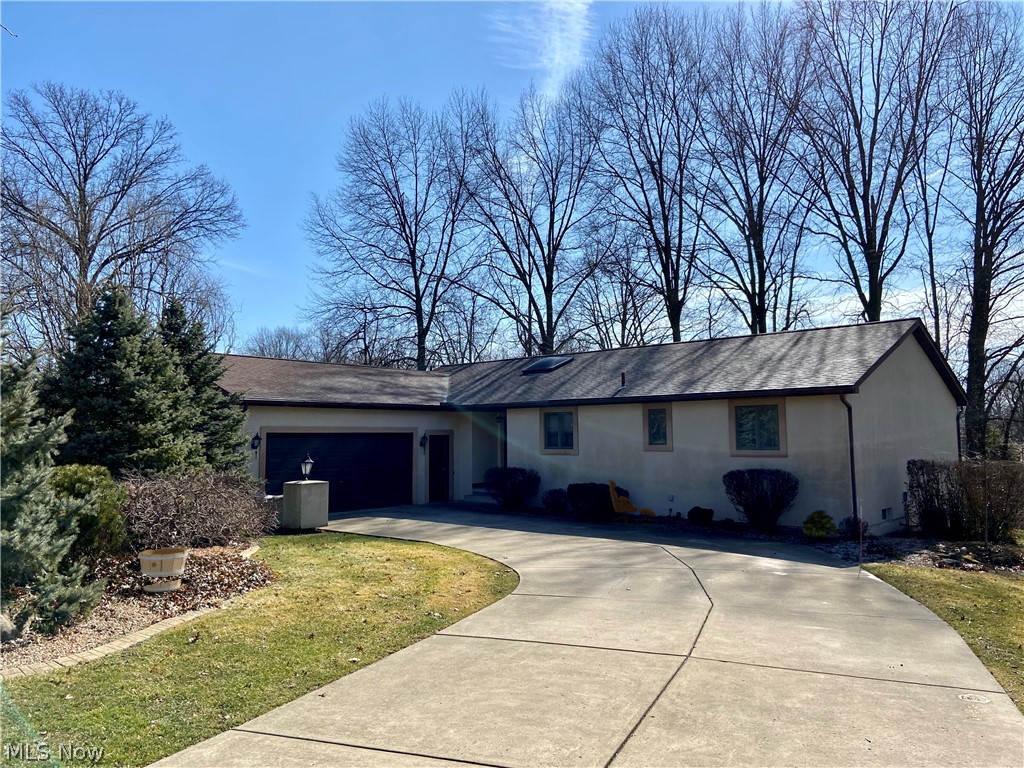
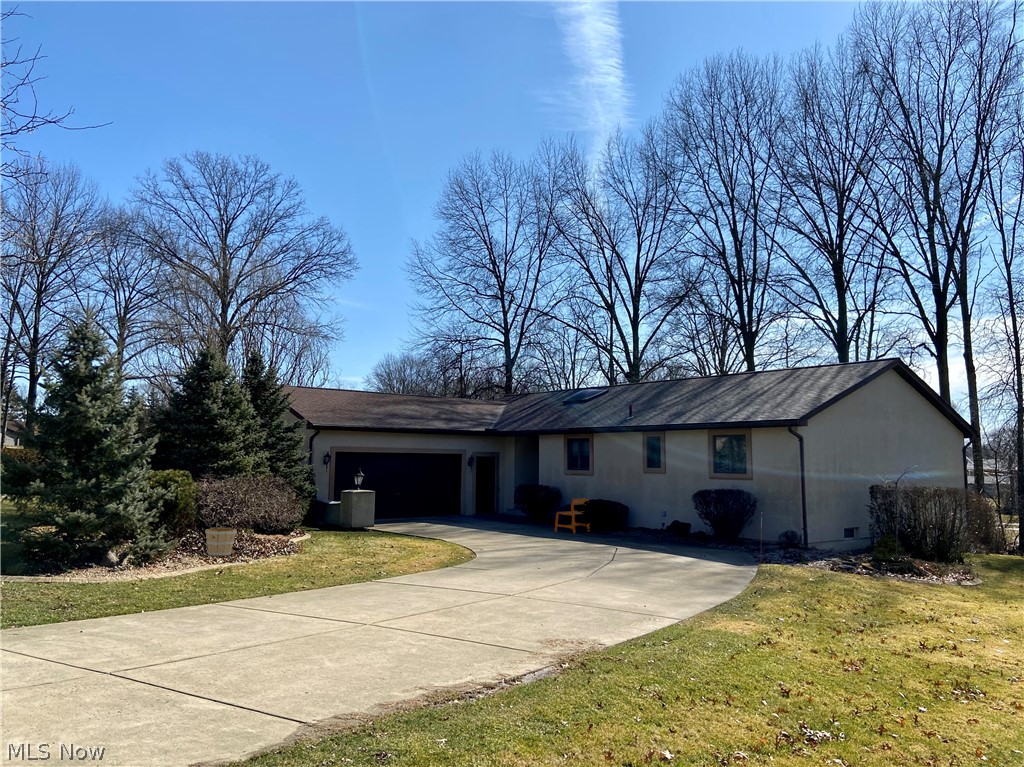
bench: none [546,480,582,522] -> present [555,498,590,533]
lounge chair: present [609,480,655,523] -> none [610,498,651,537]
potted plant: present [801,510,839,538] -> present [871,534,906,561]

